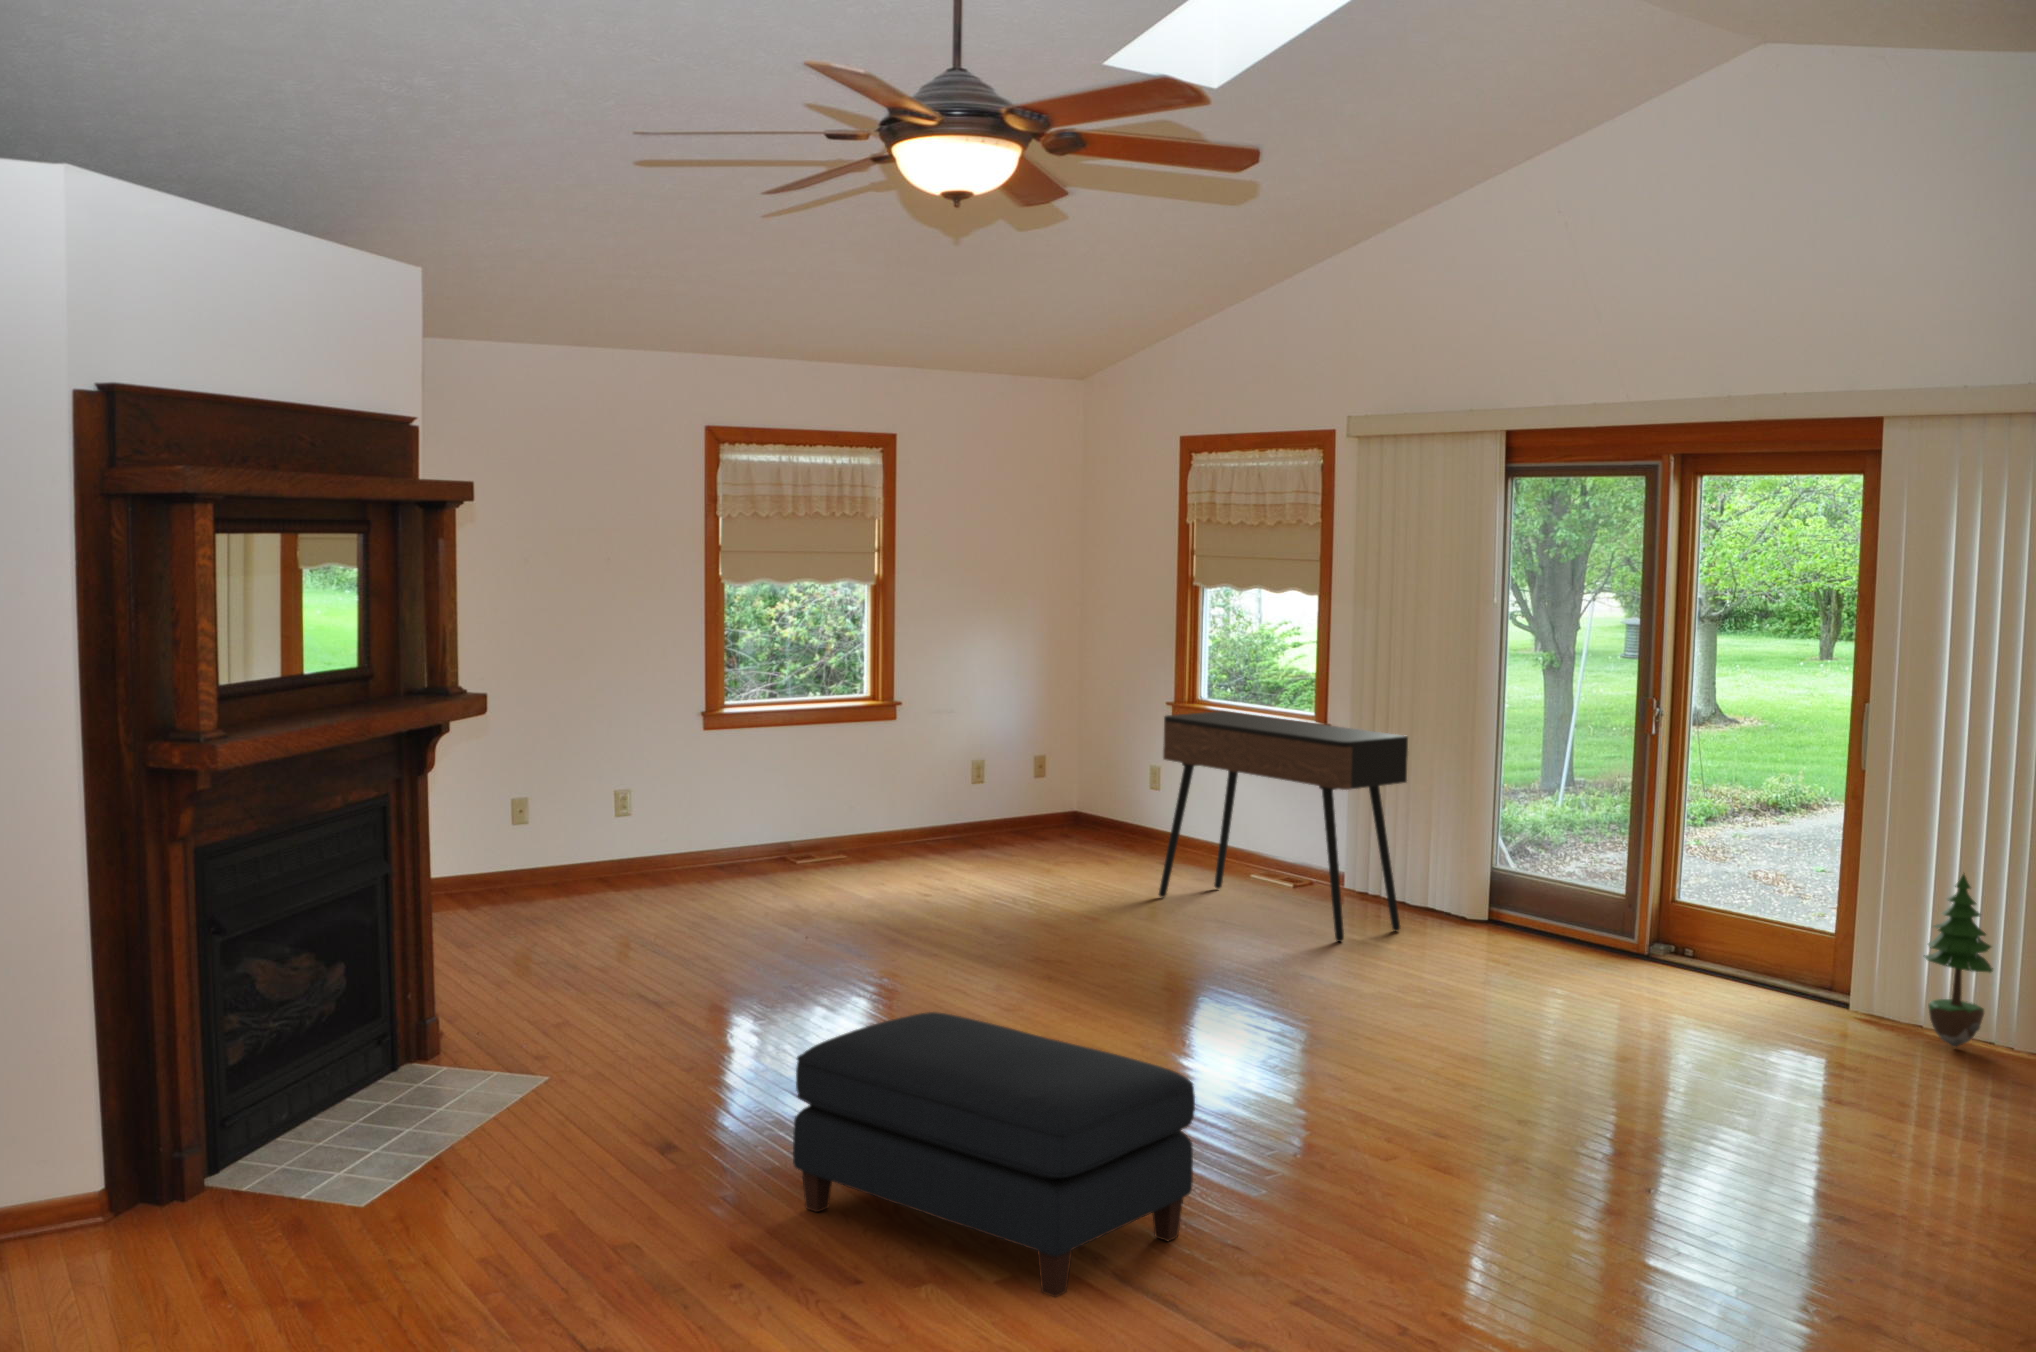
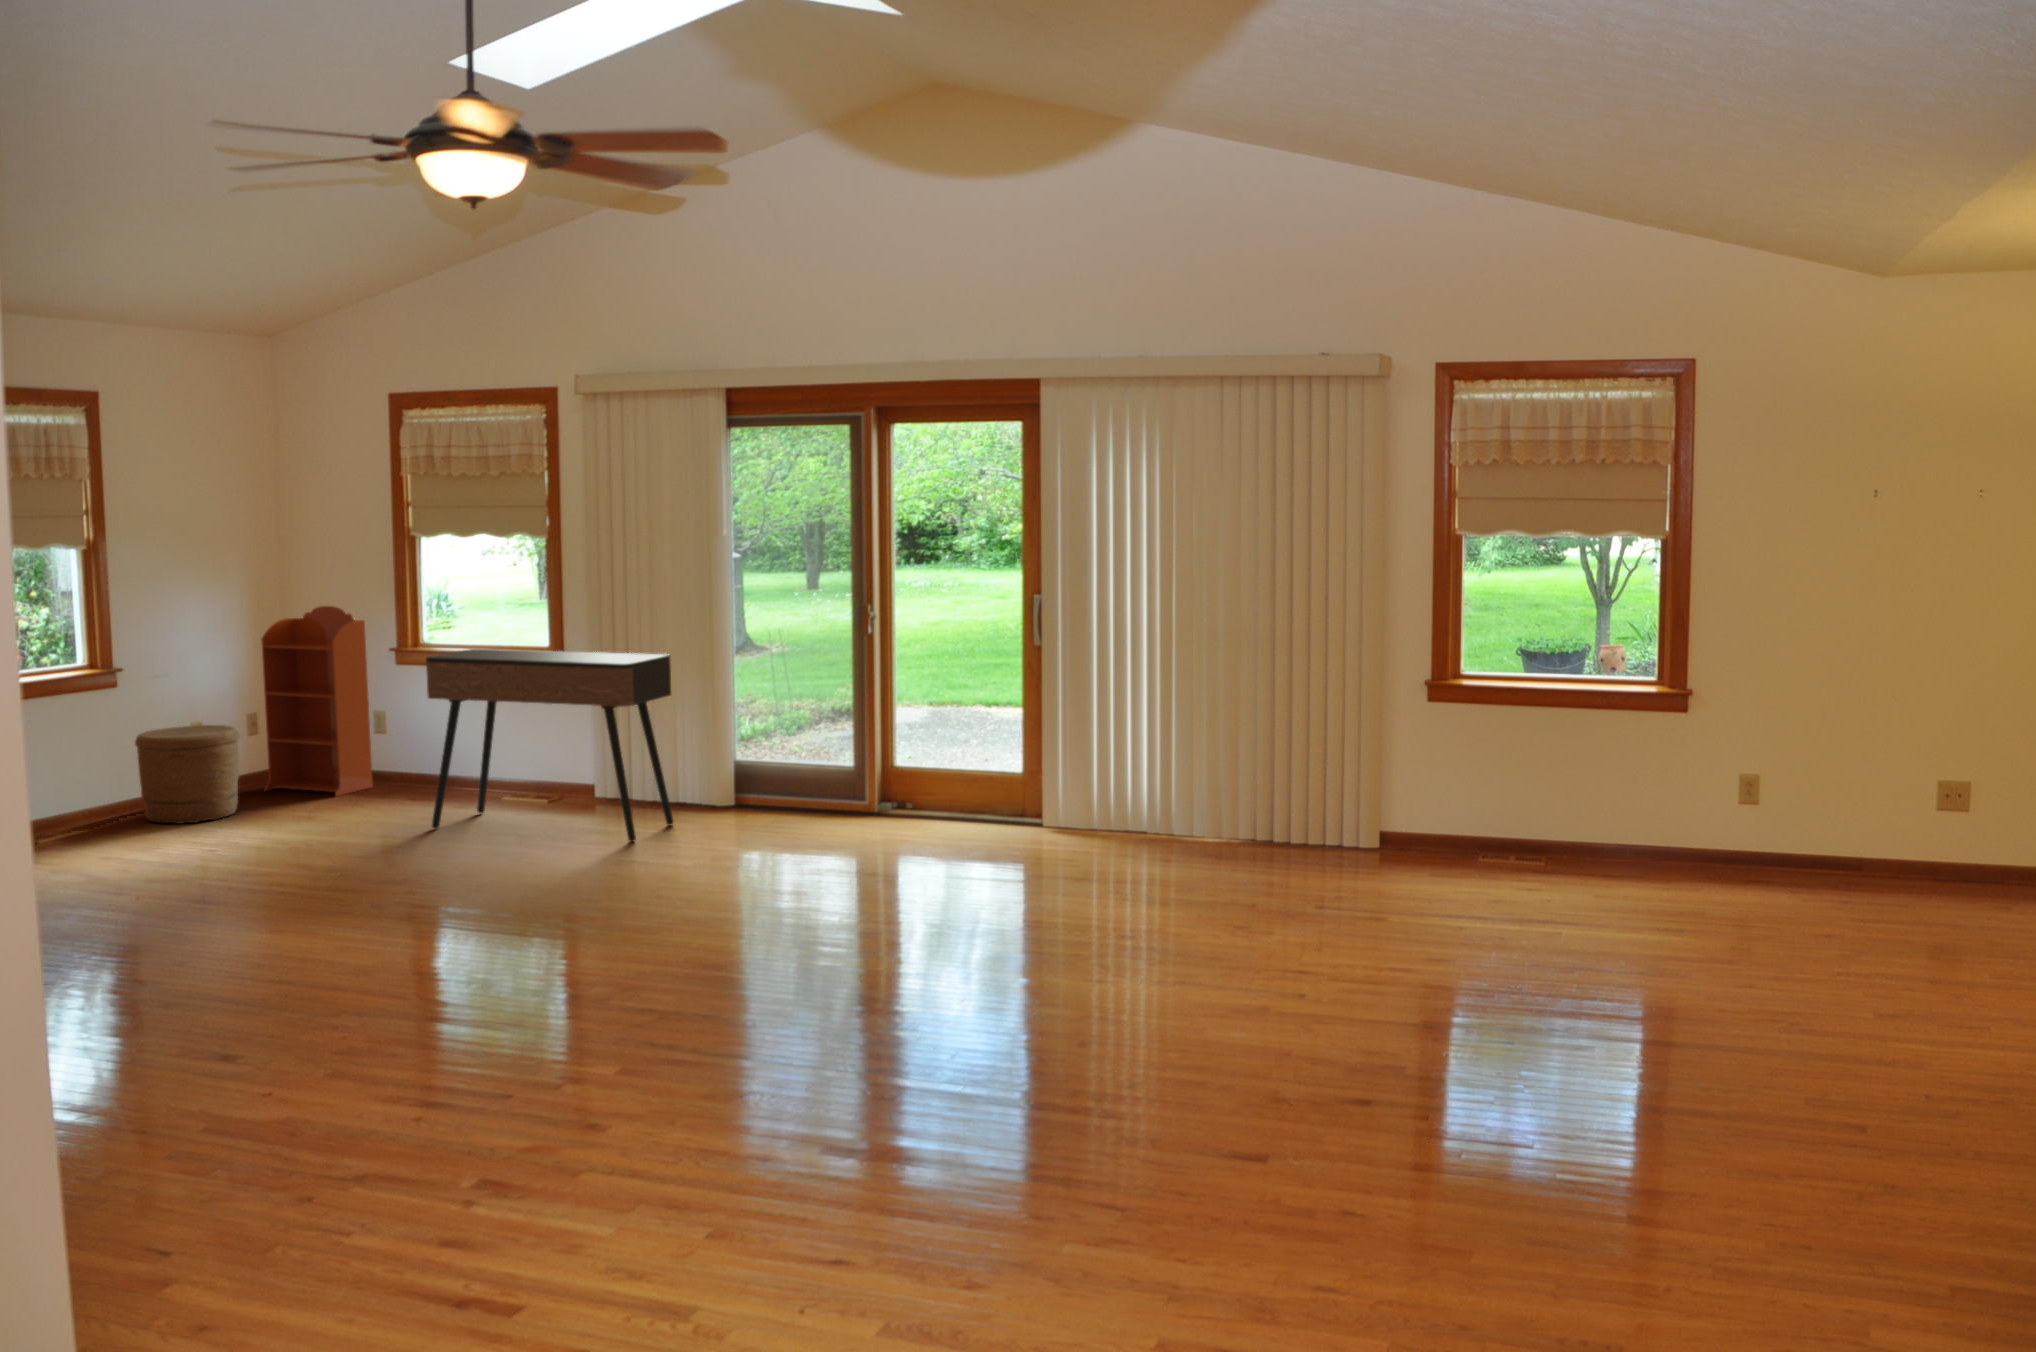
bookcase: none [1046,654,1146,852] -> present [261,606,373,796]
woven basket: none [924,764,1014,860] -> present [135,725,239,824]
potted tree: present [1924,873,1993,1047] -> none [1108,714,1155,844]
ottoman: present [793,1012,1195,1297] -> none [322,970,762,1229]

